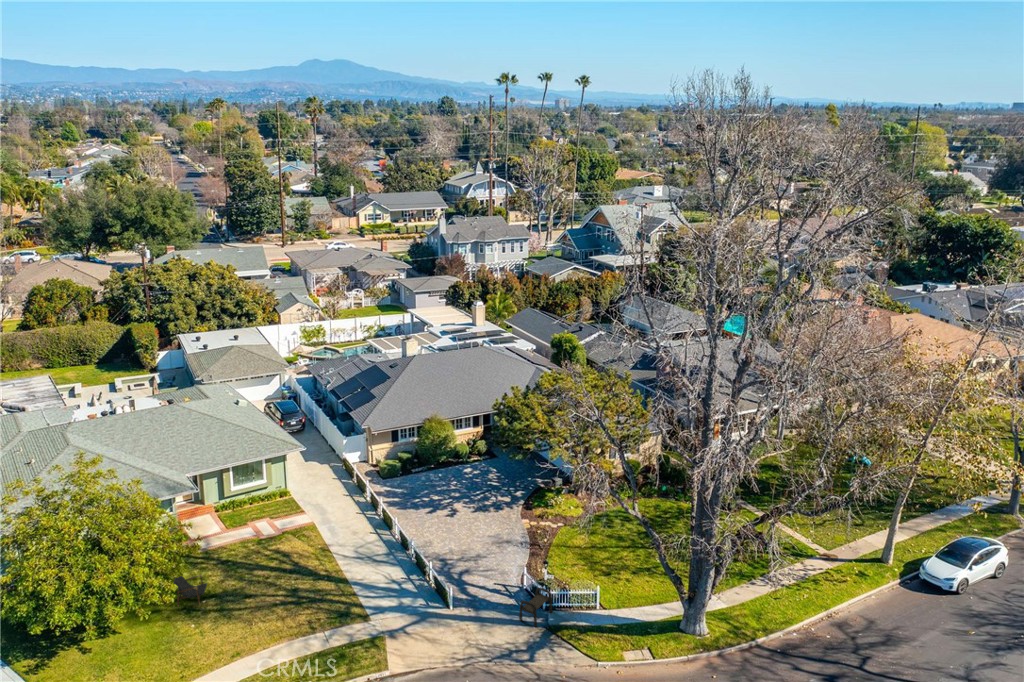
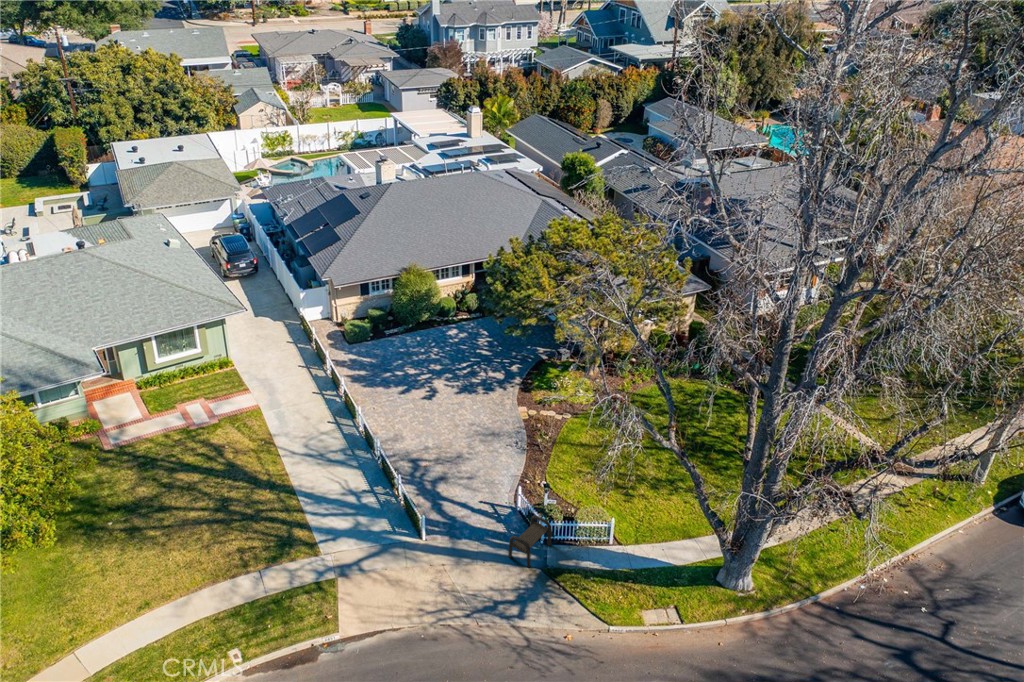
lounge chair: present [173,575,207,606] -> none [64,486,114,528]

